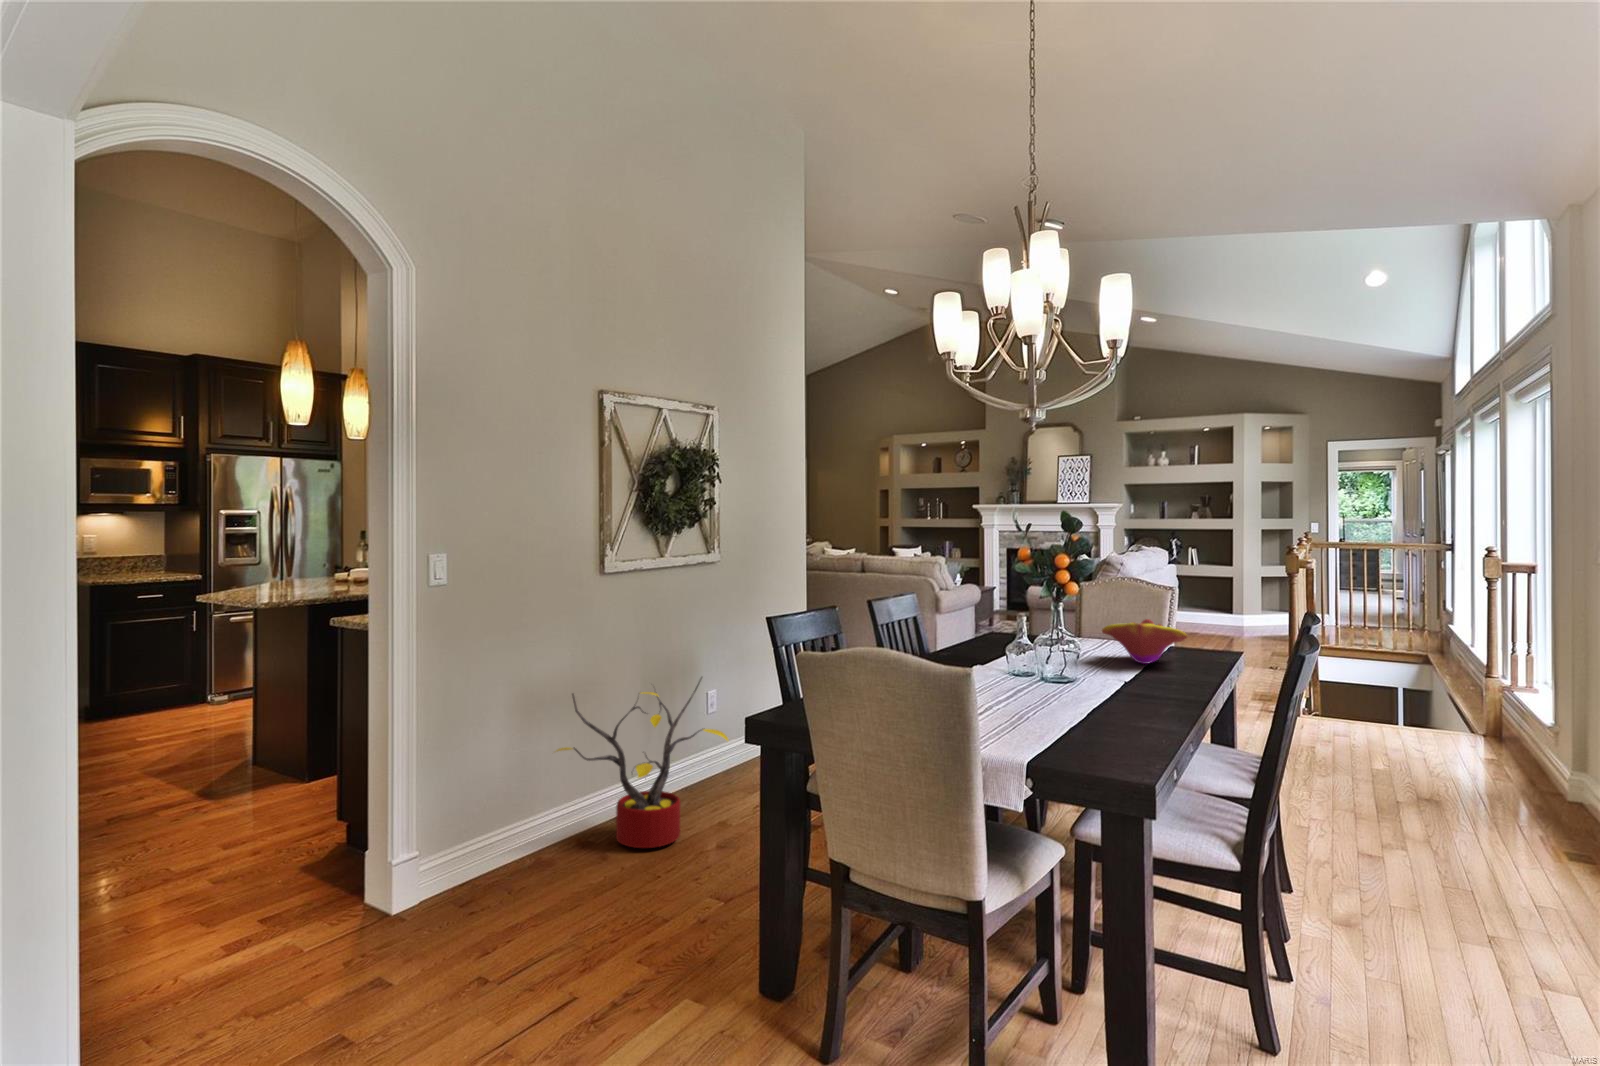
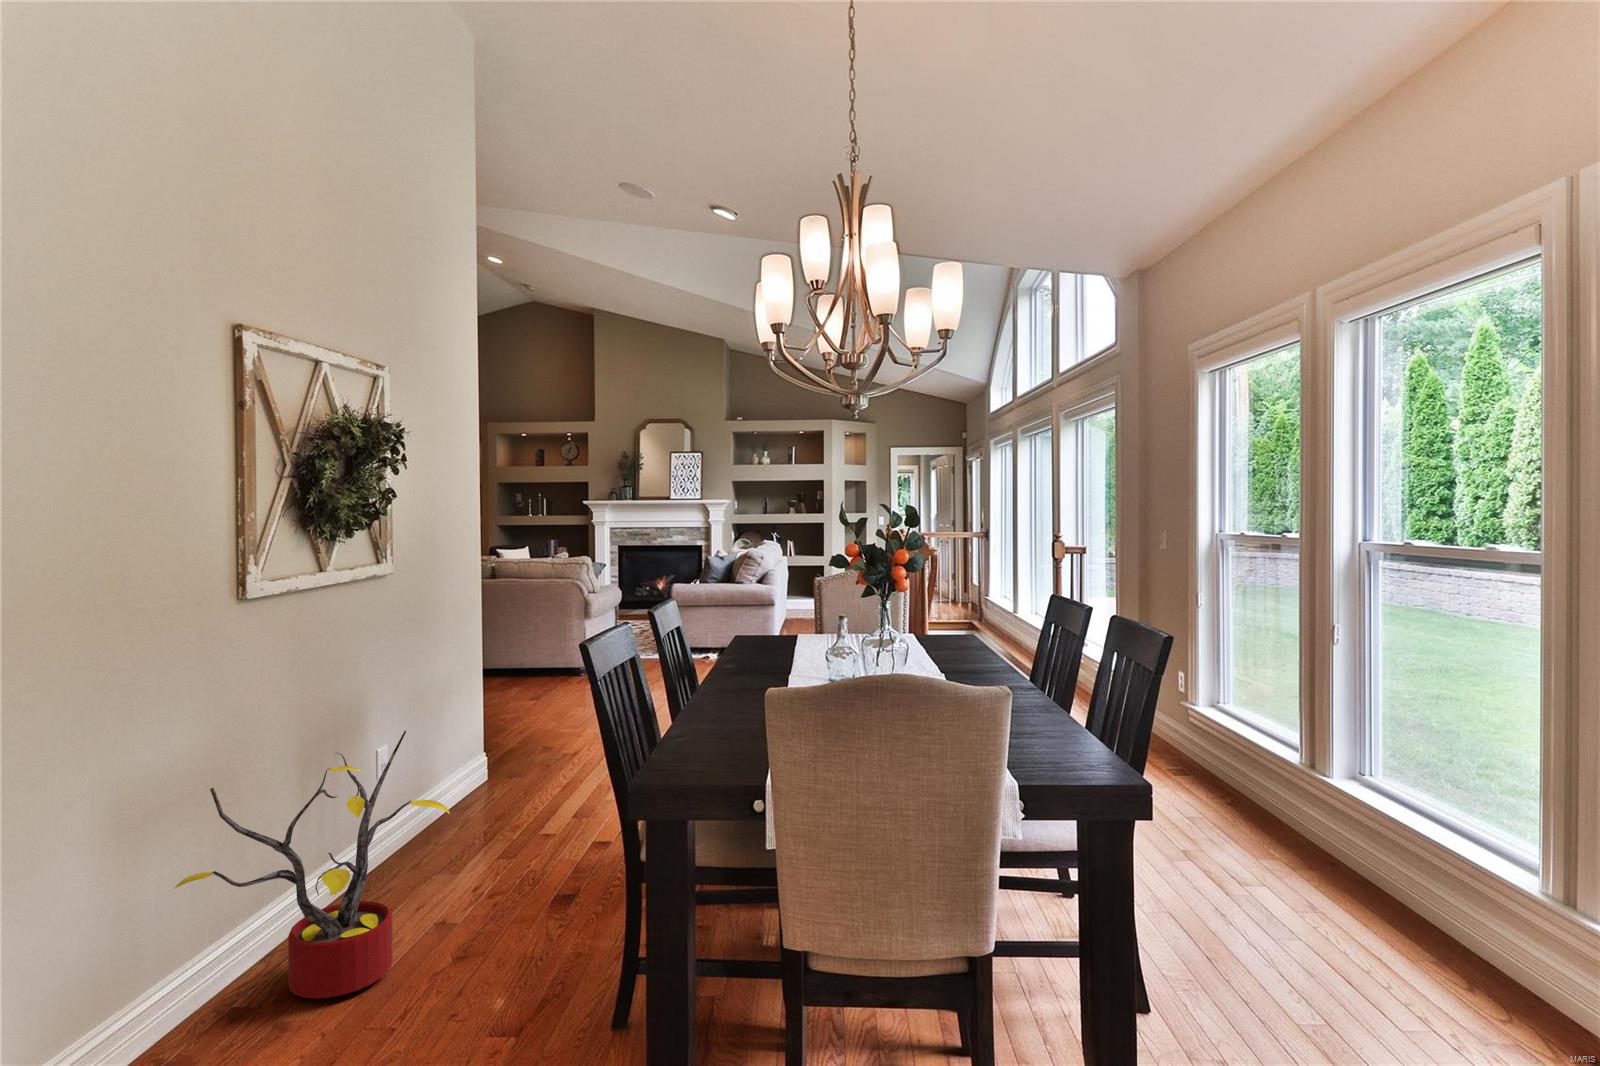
decorative bowl: present [1102,619,1187,664] -> none [900,615,982,661]

